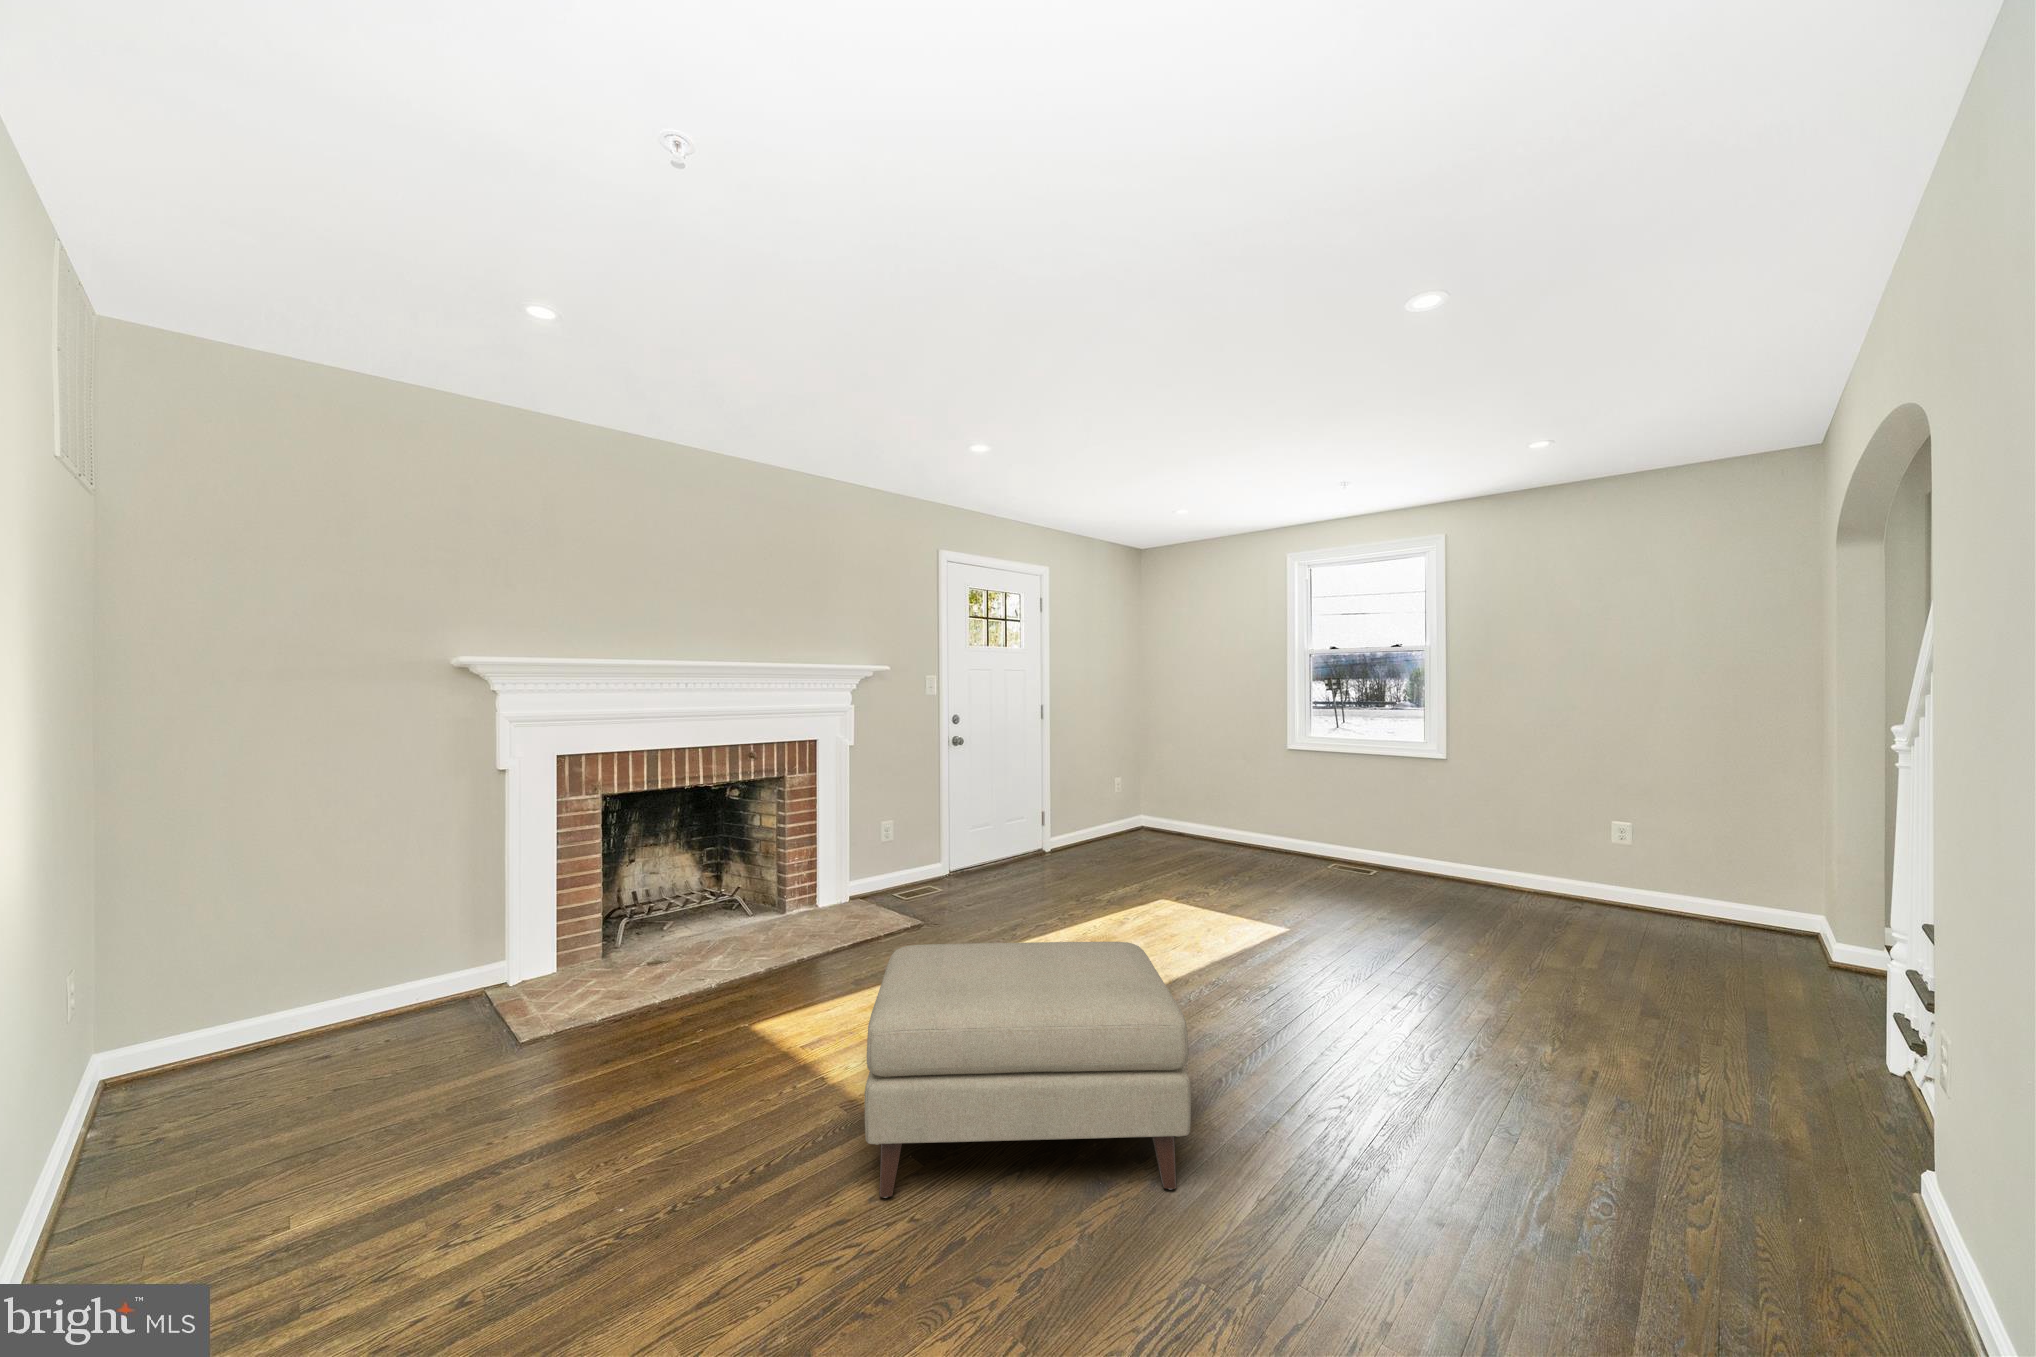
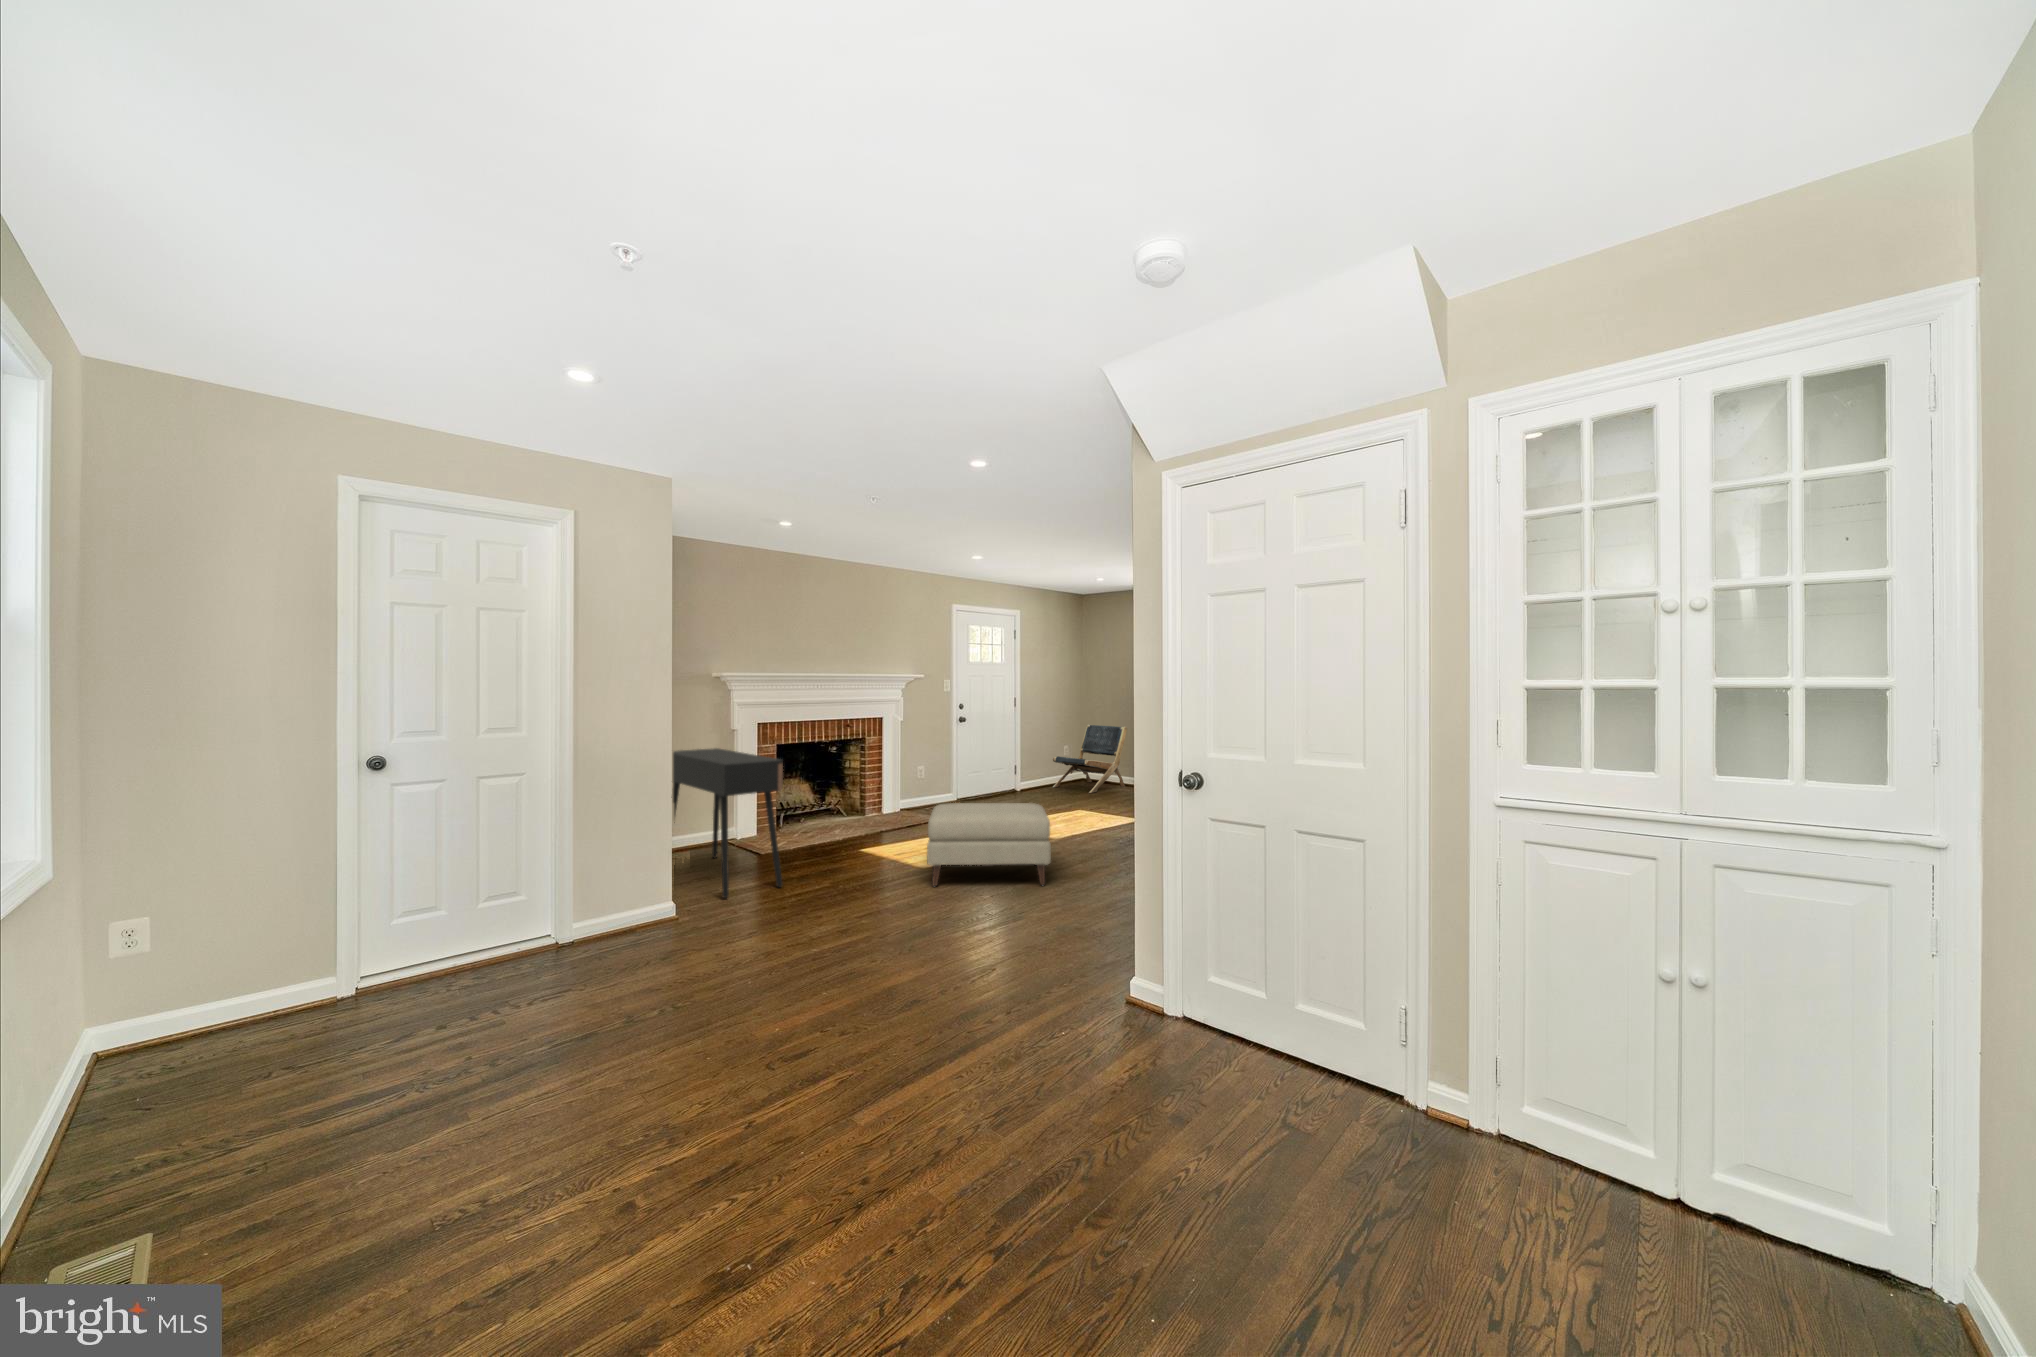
lounge chair: none [1100,743,1217,856] -> present [1053,724,1127,793]
console table: none [264,816,486,1282] -> present [671,748,783,898]

